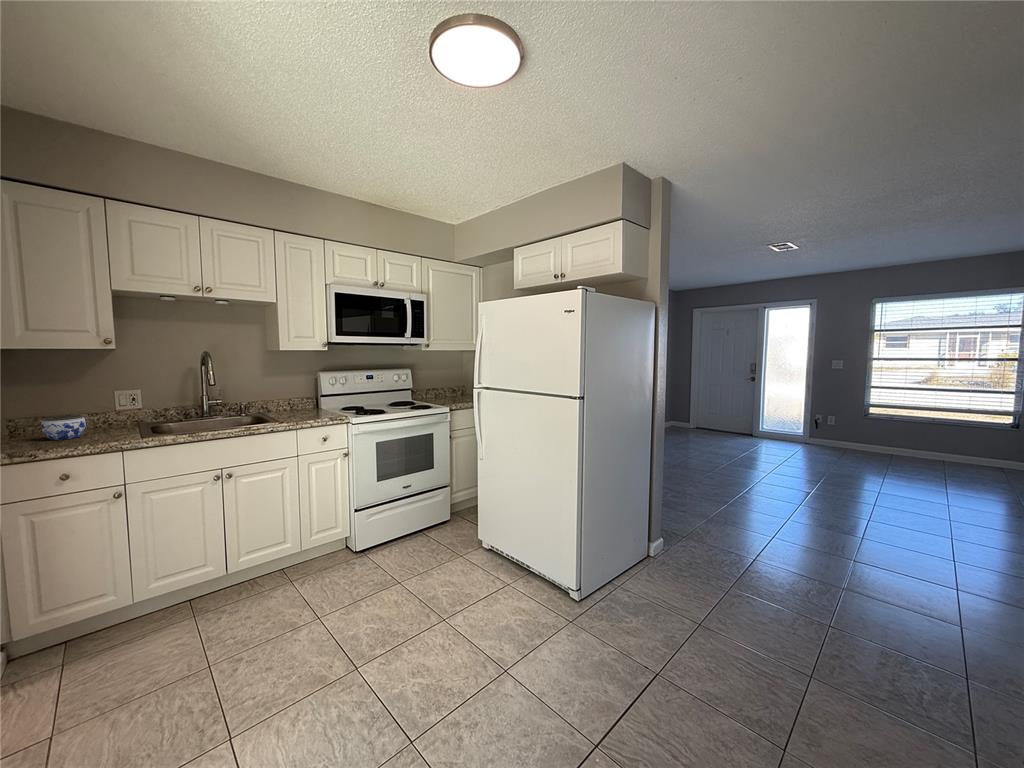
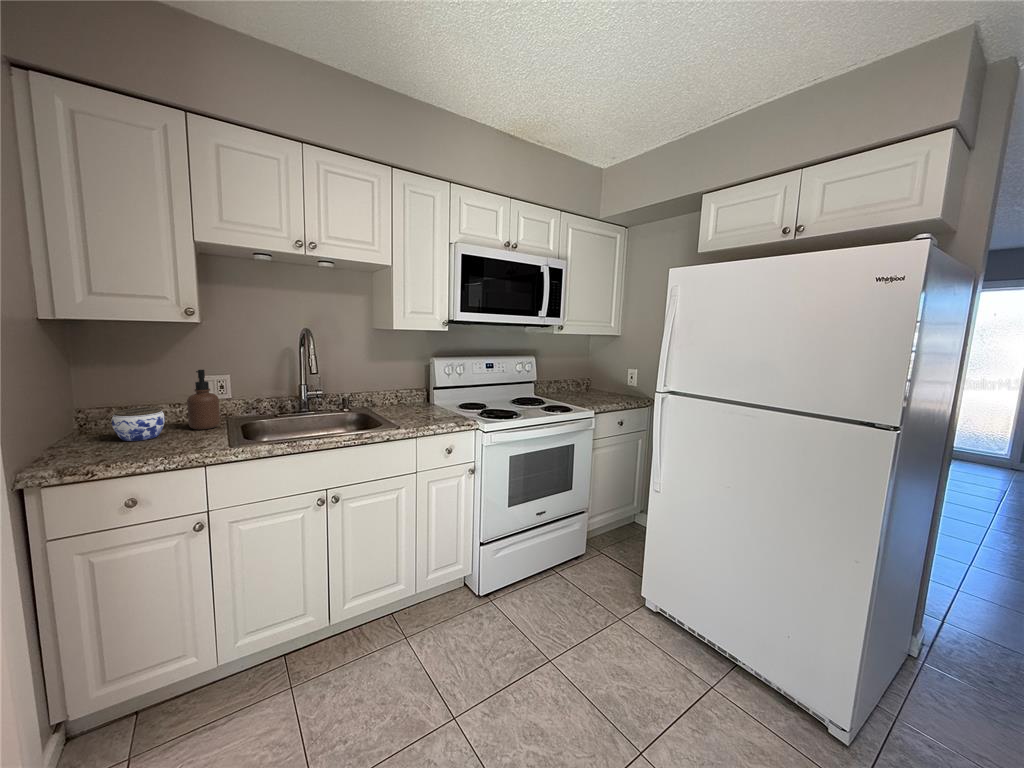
soap dispenser: none [104,385,132,432] -> present [187,370,220,430]

